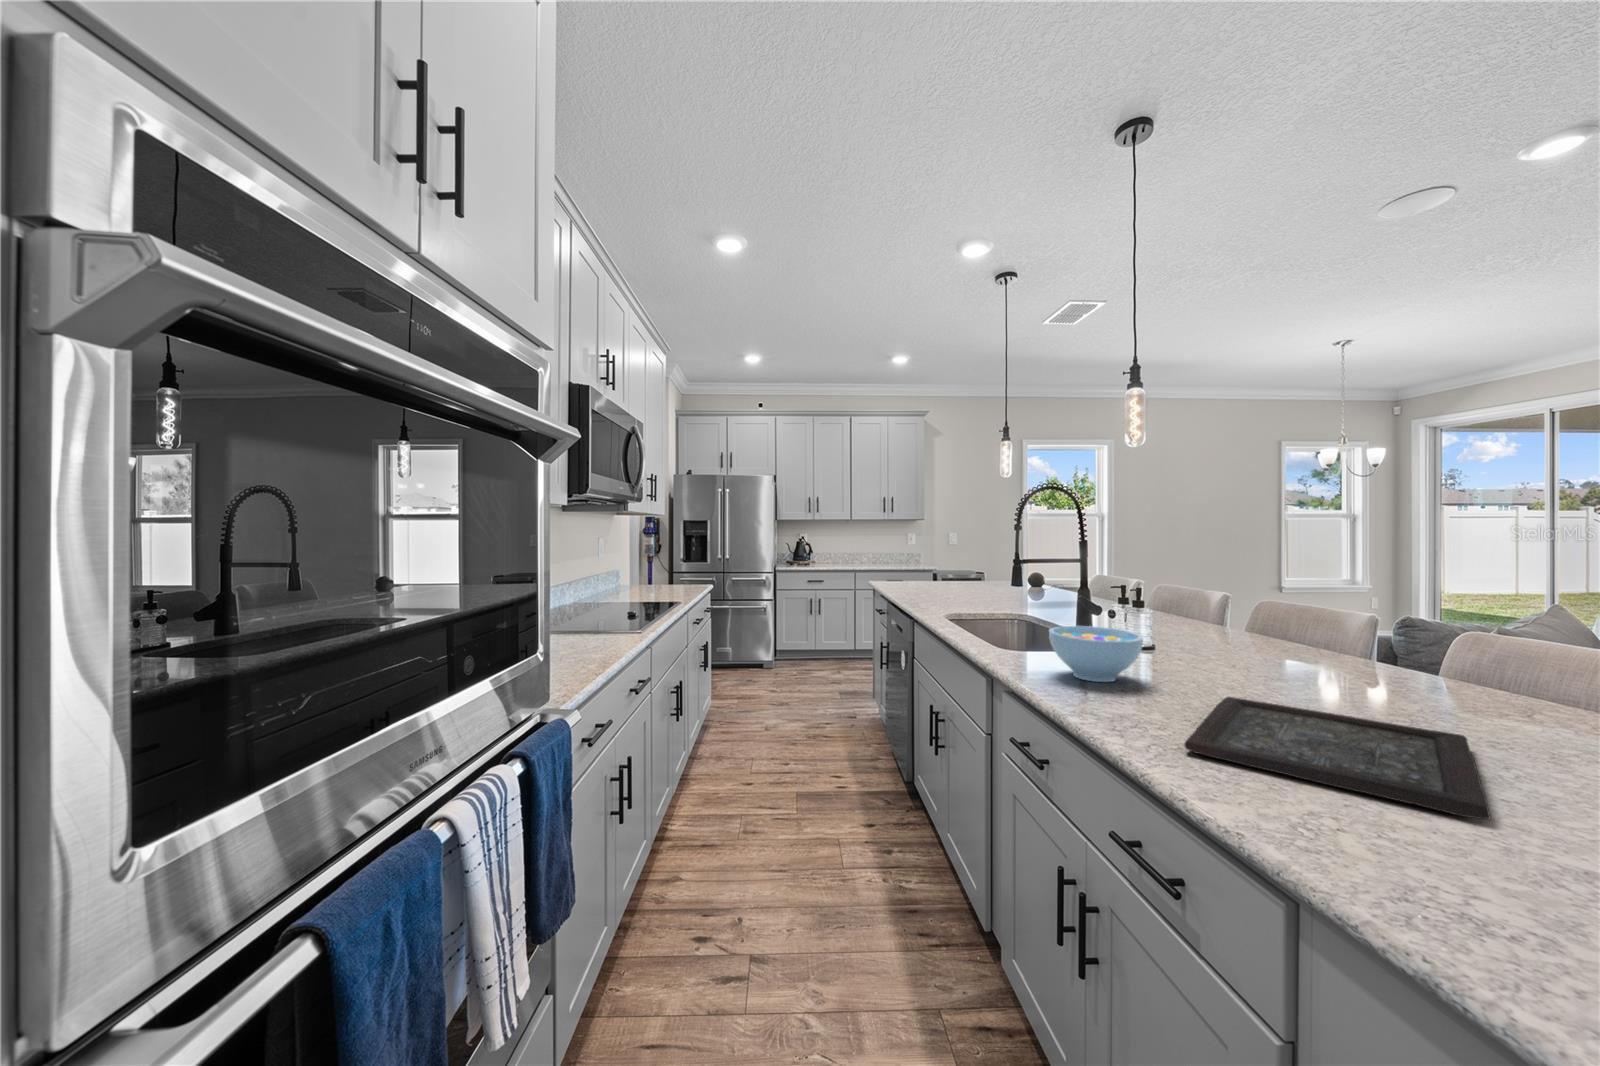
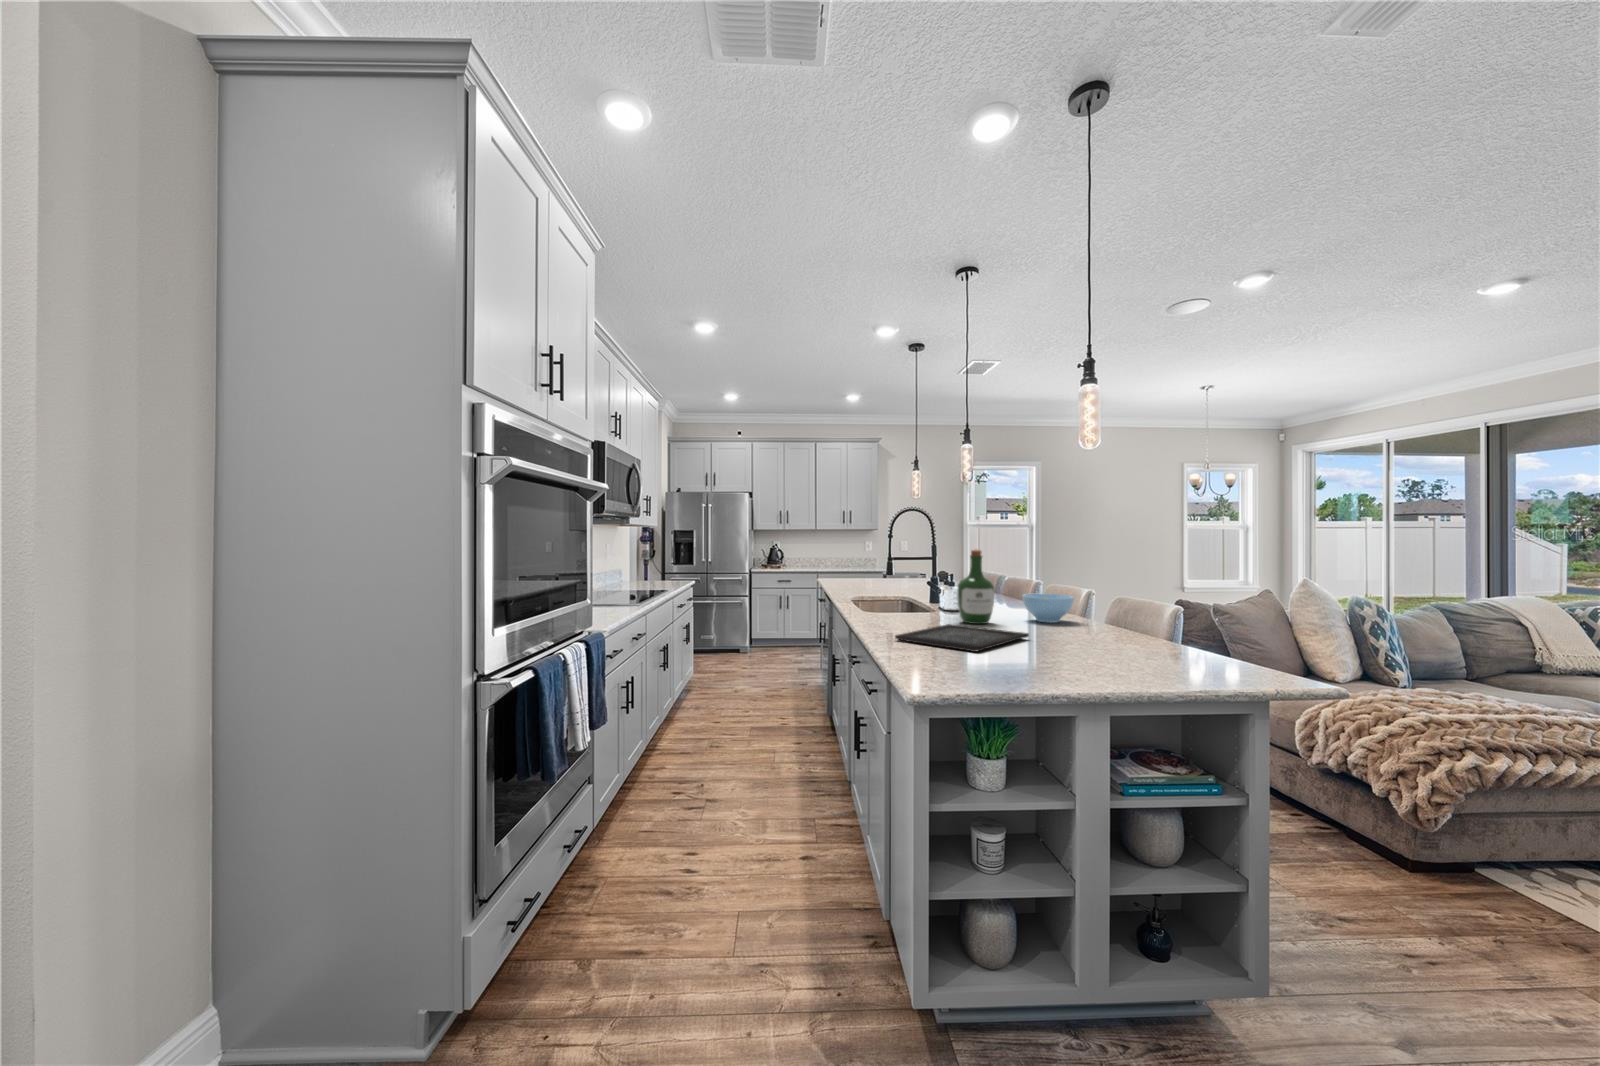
wine bottle: none [1201,551,1282,688] -> present [958,549,994,624]
bowl: present [1049,626,1143,682] -> present [1022,594,1074,623]

